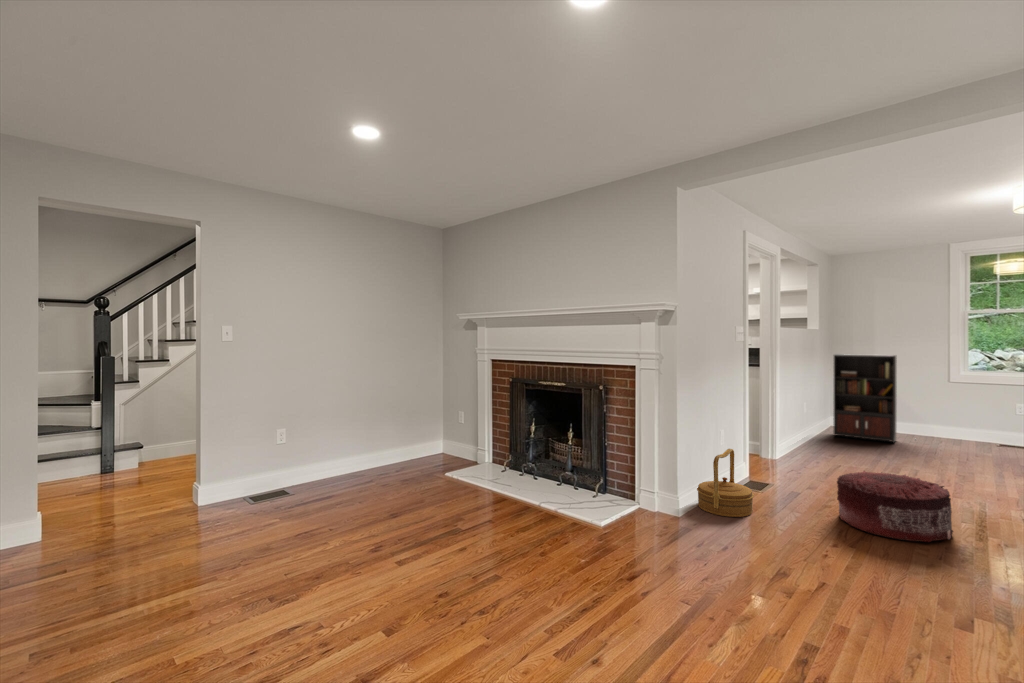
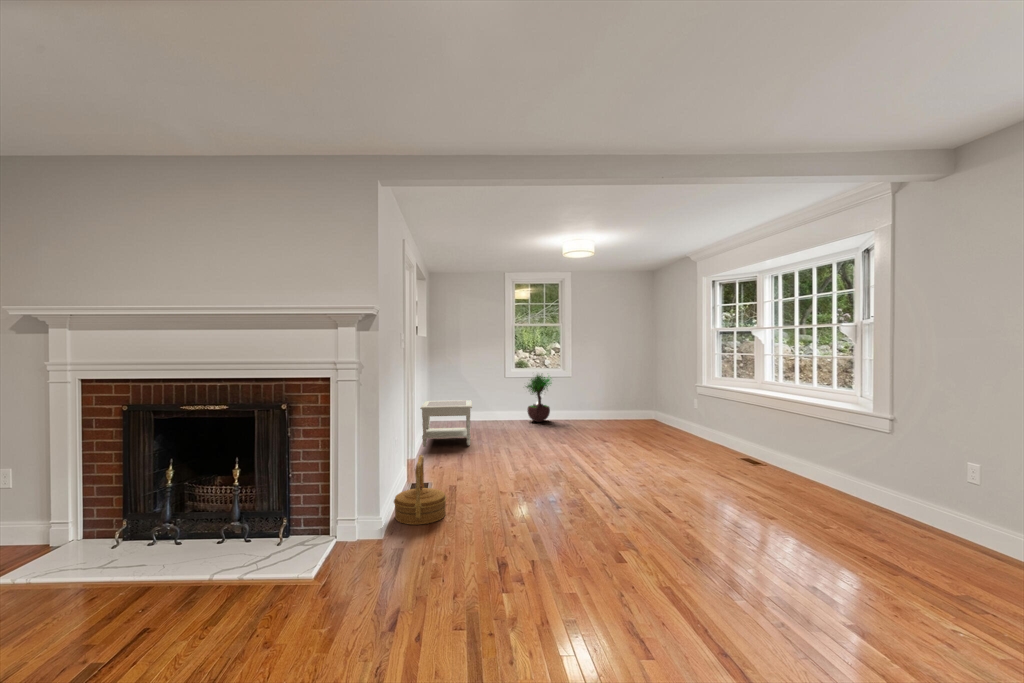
bookcase: present [834,354,897,442] -> none [458,357,509,427]
potted tree: none [939,374,998,446] -> present [526,375,551,422]
side table: none [771,401,845,457] -> present [420,400,472,447]
pouf: present [837,471,953,542] -> none [504,452,576,505]

